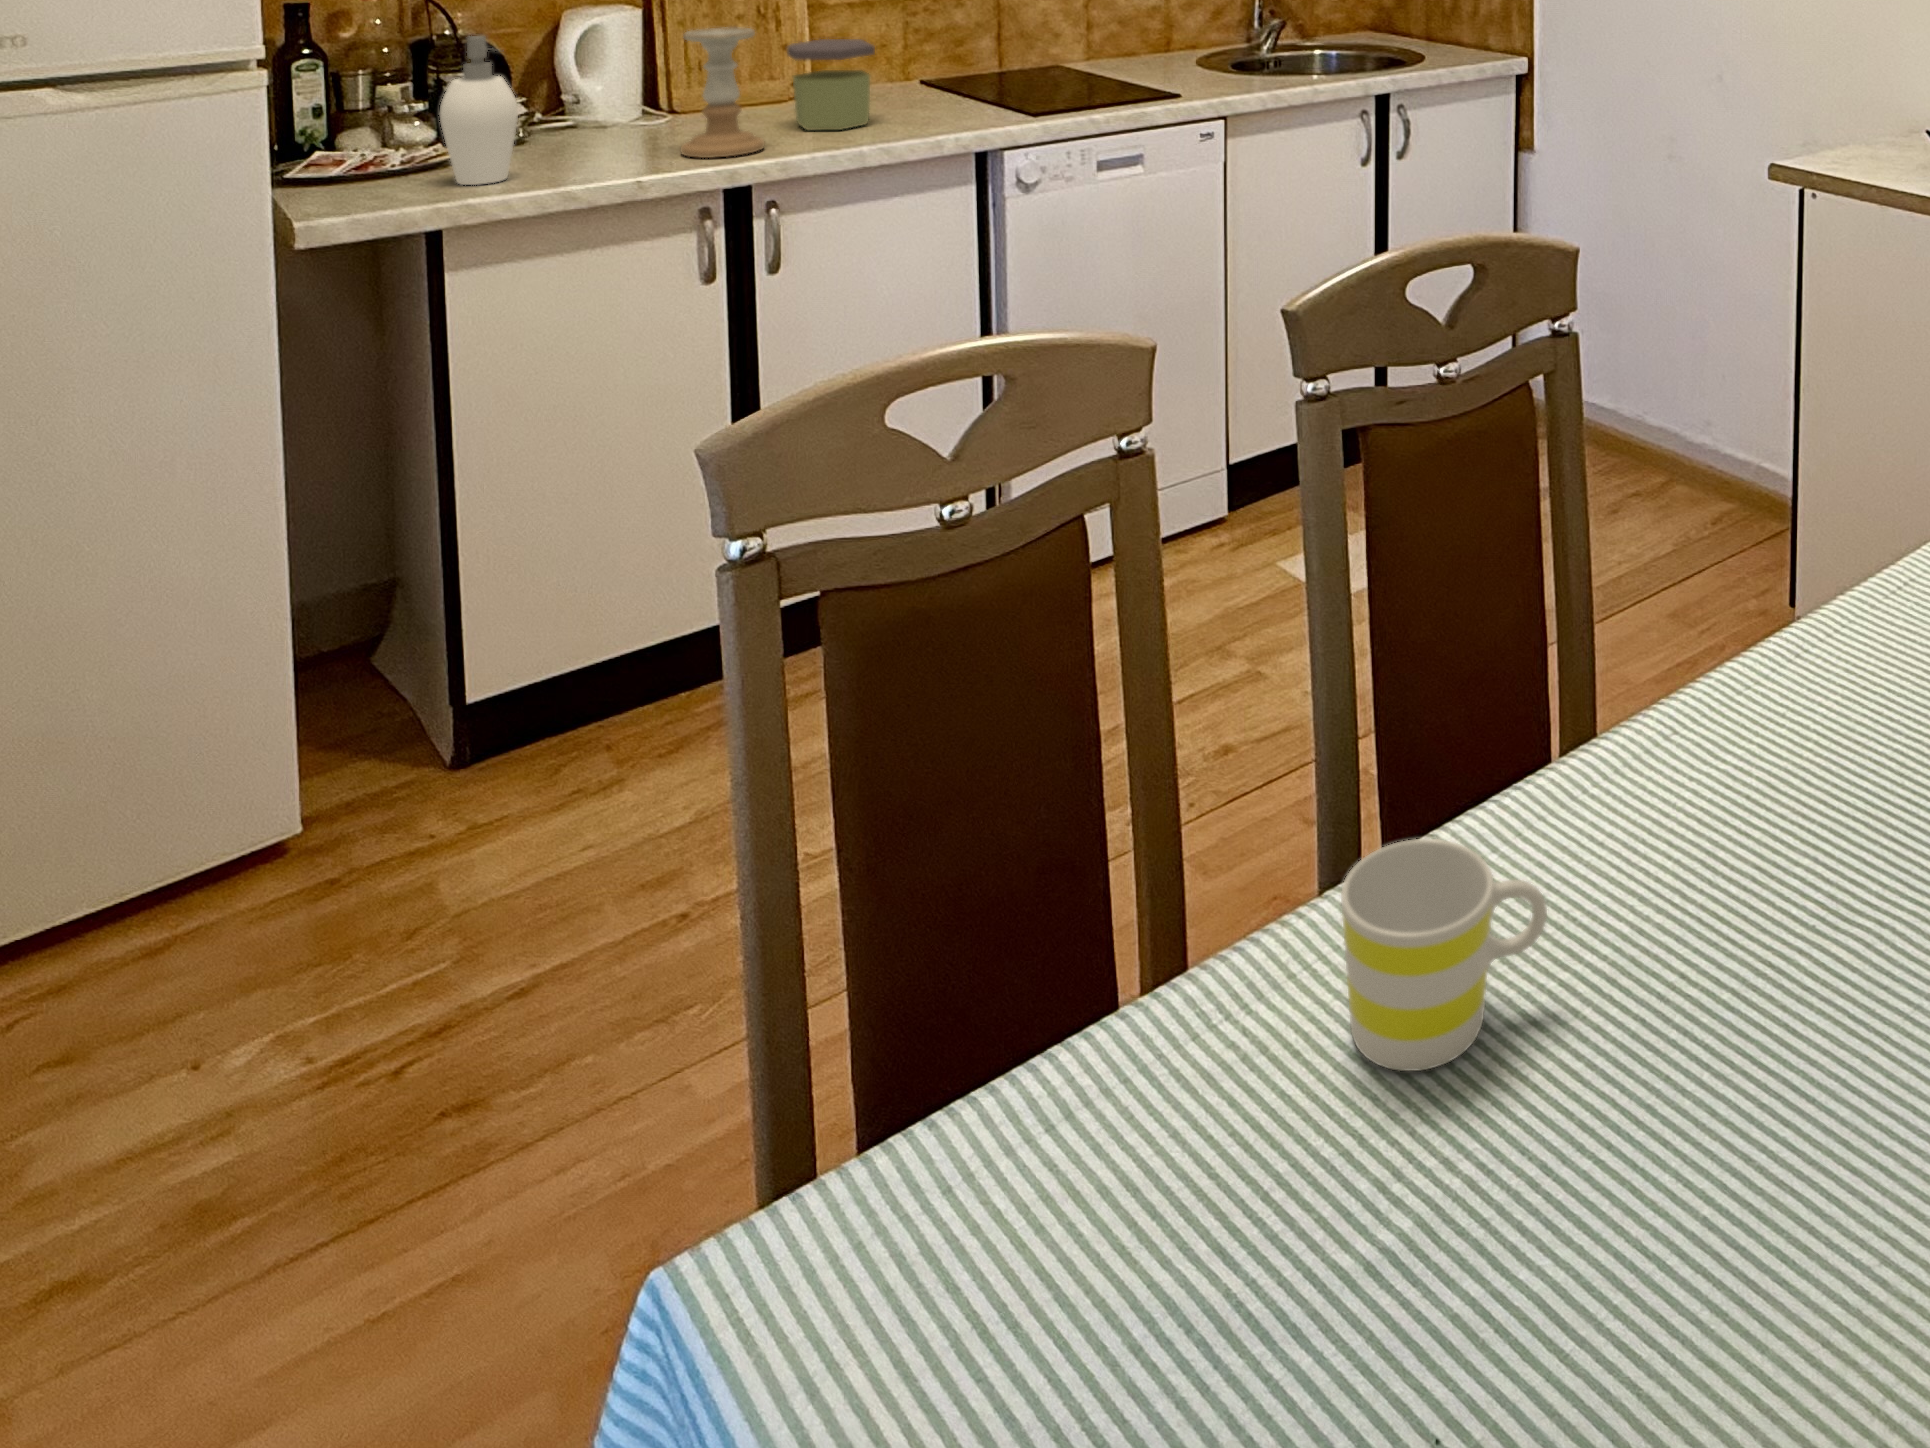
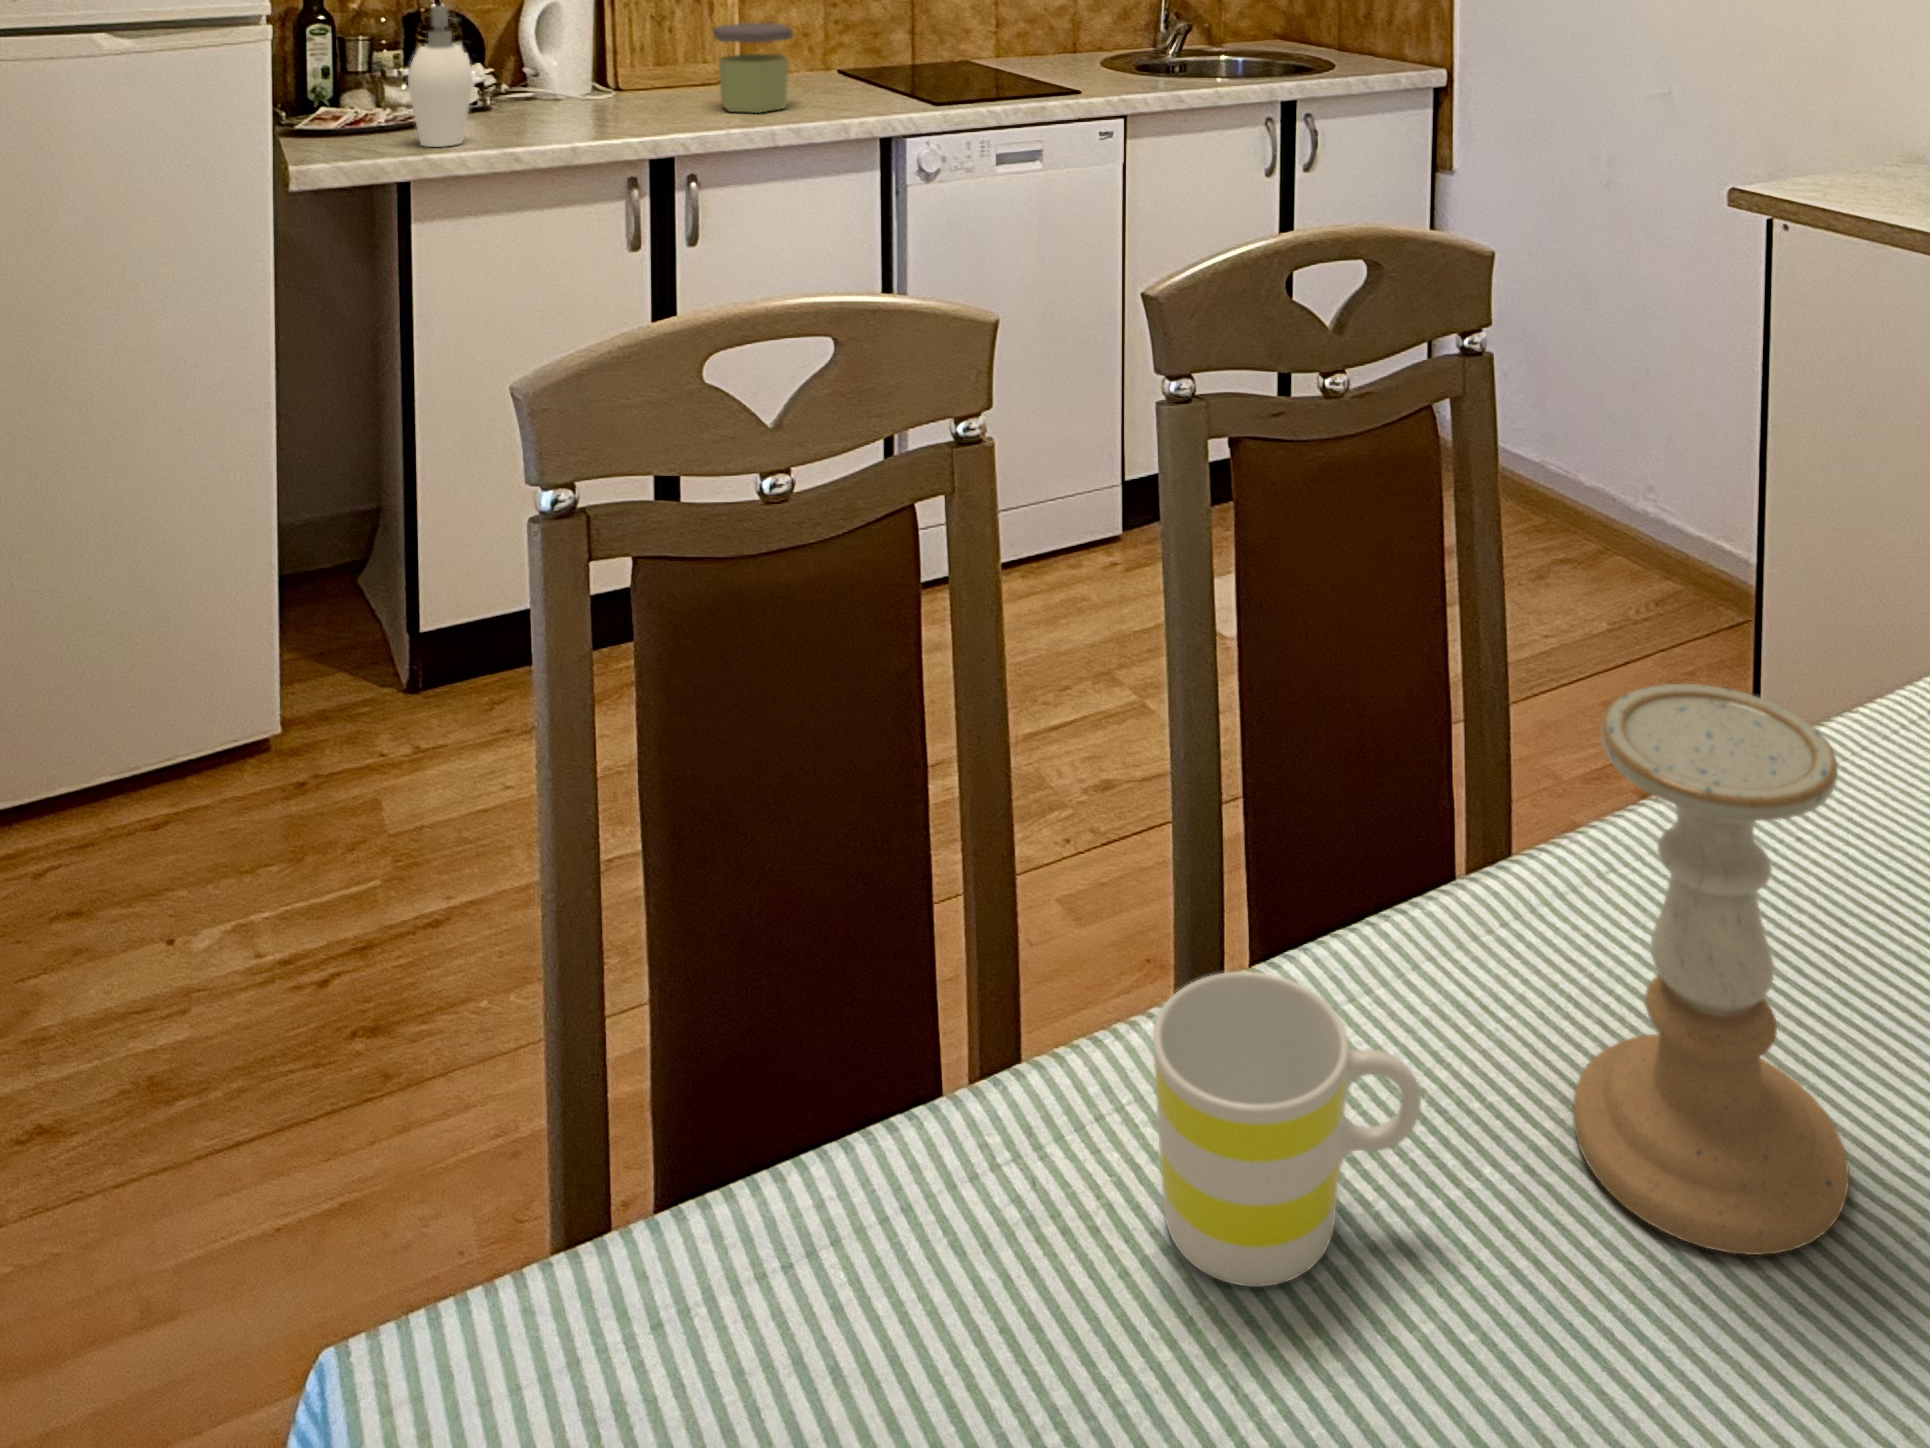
candle holder: present [681,27,764,158] -> present [1573,684,1849,1255]

